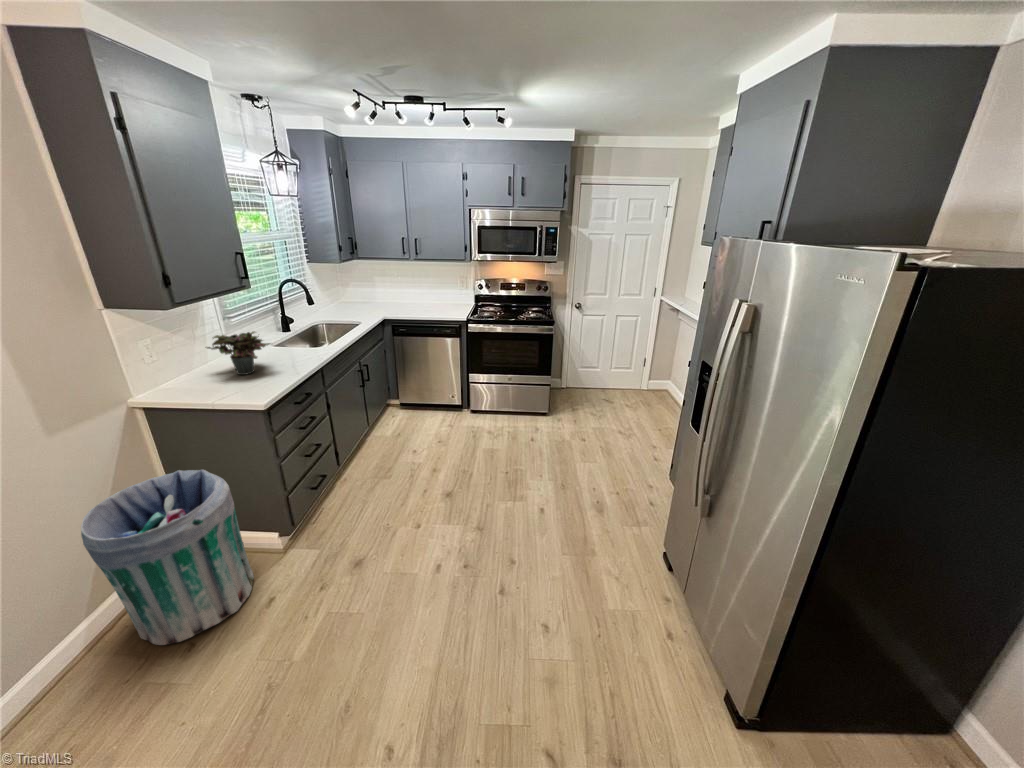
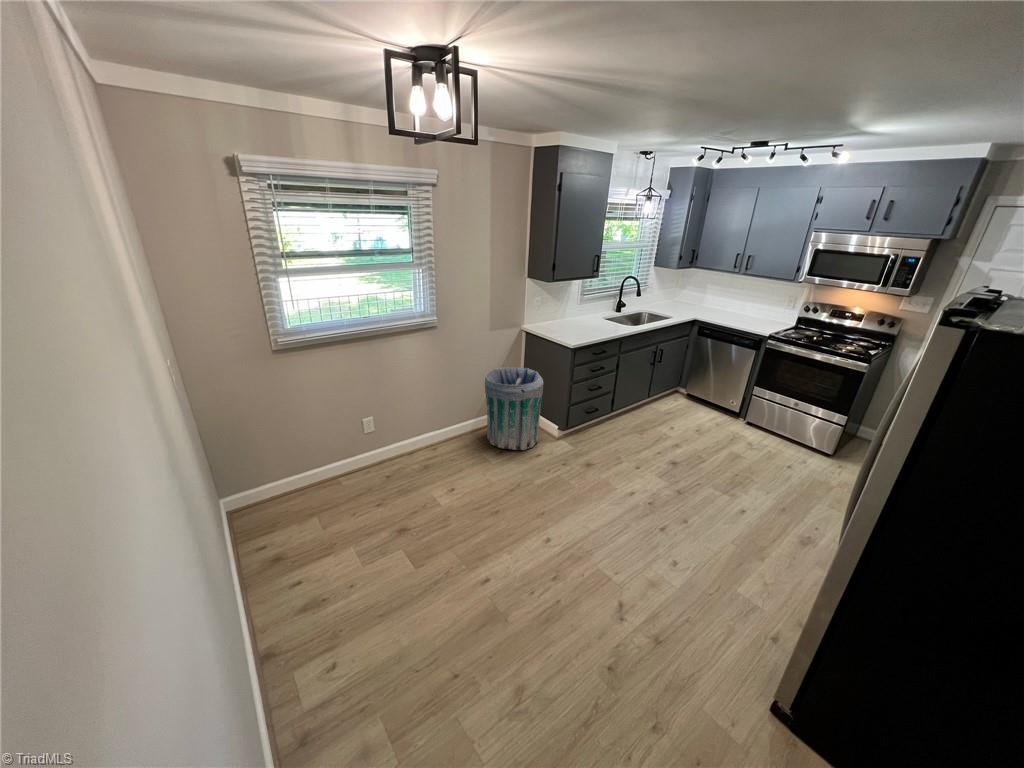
potted plant: present [207,331,270,375] -> none [564,303,596,330]

